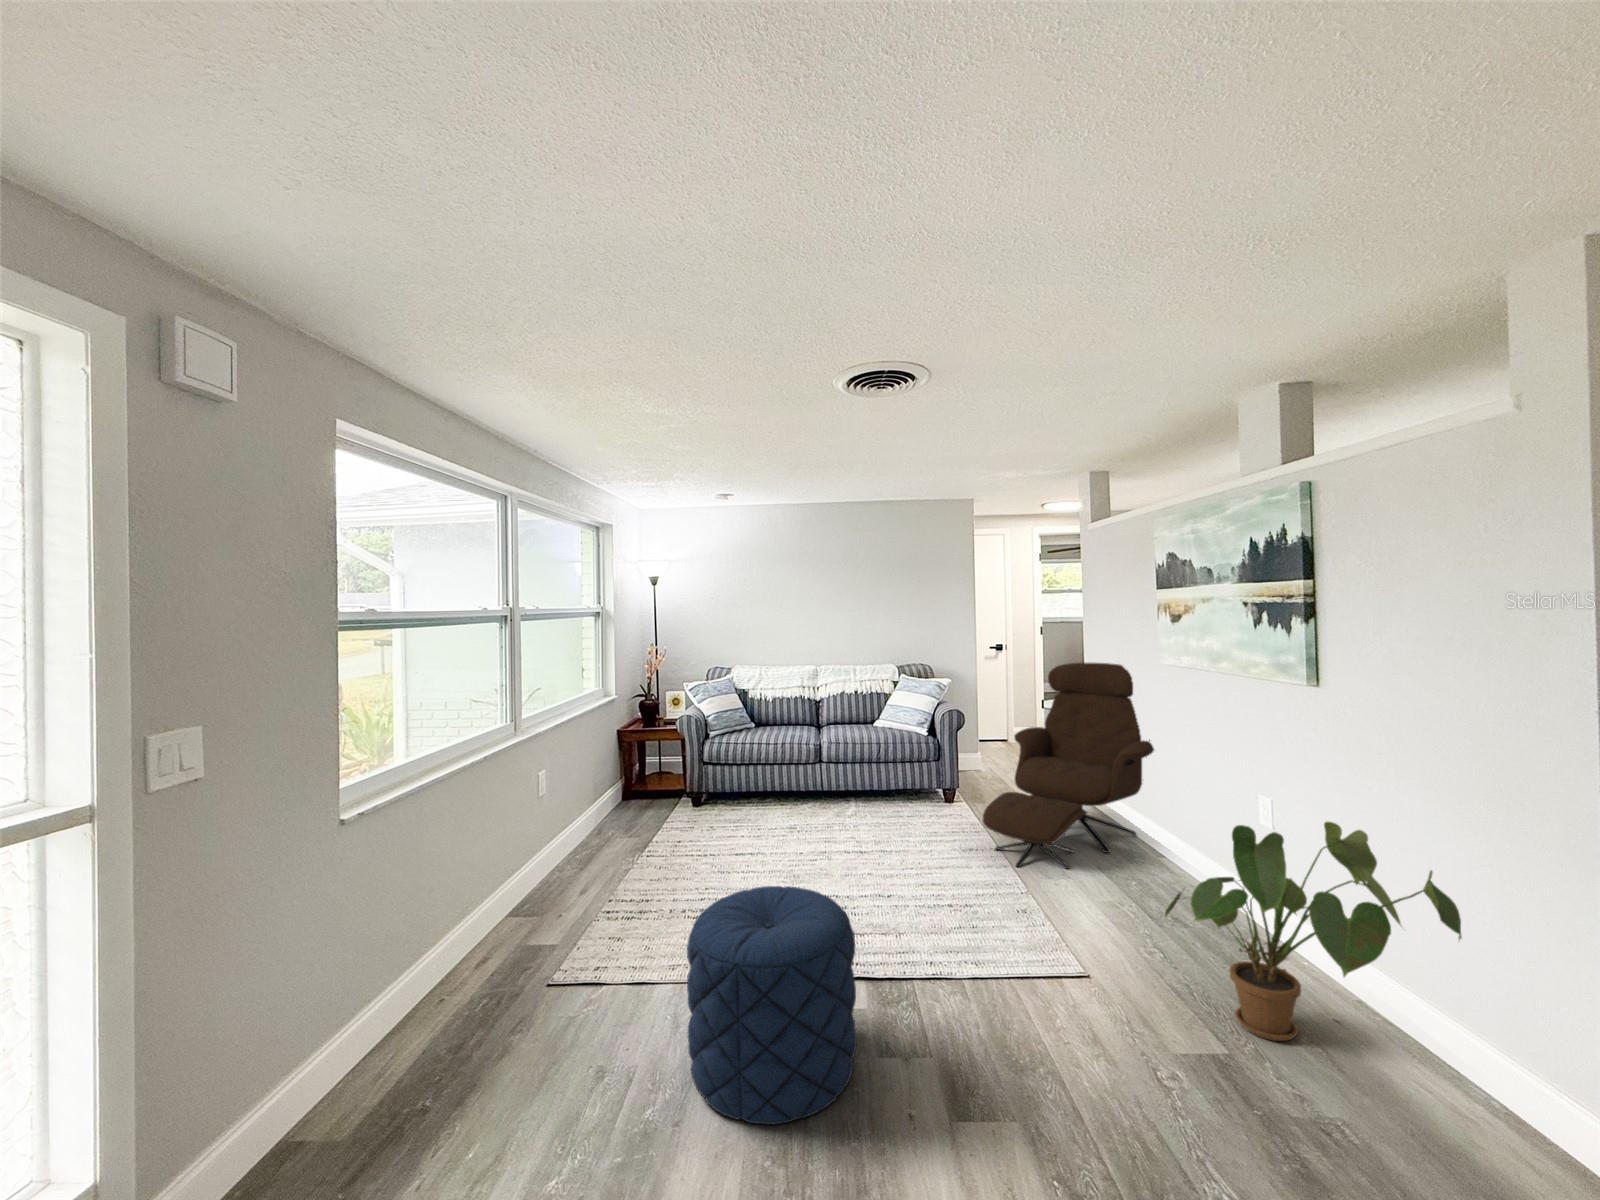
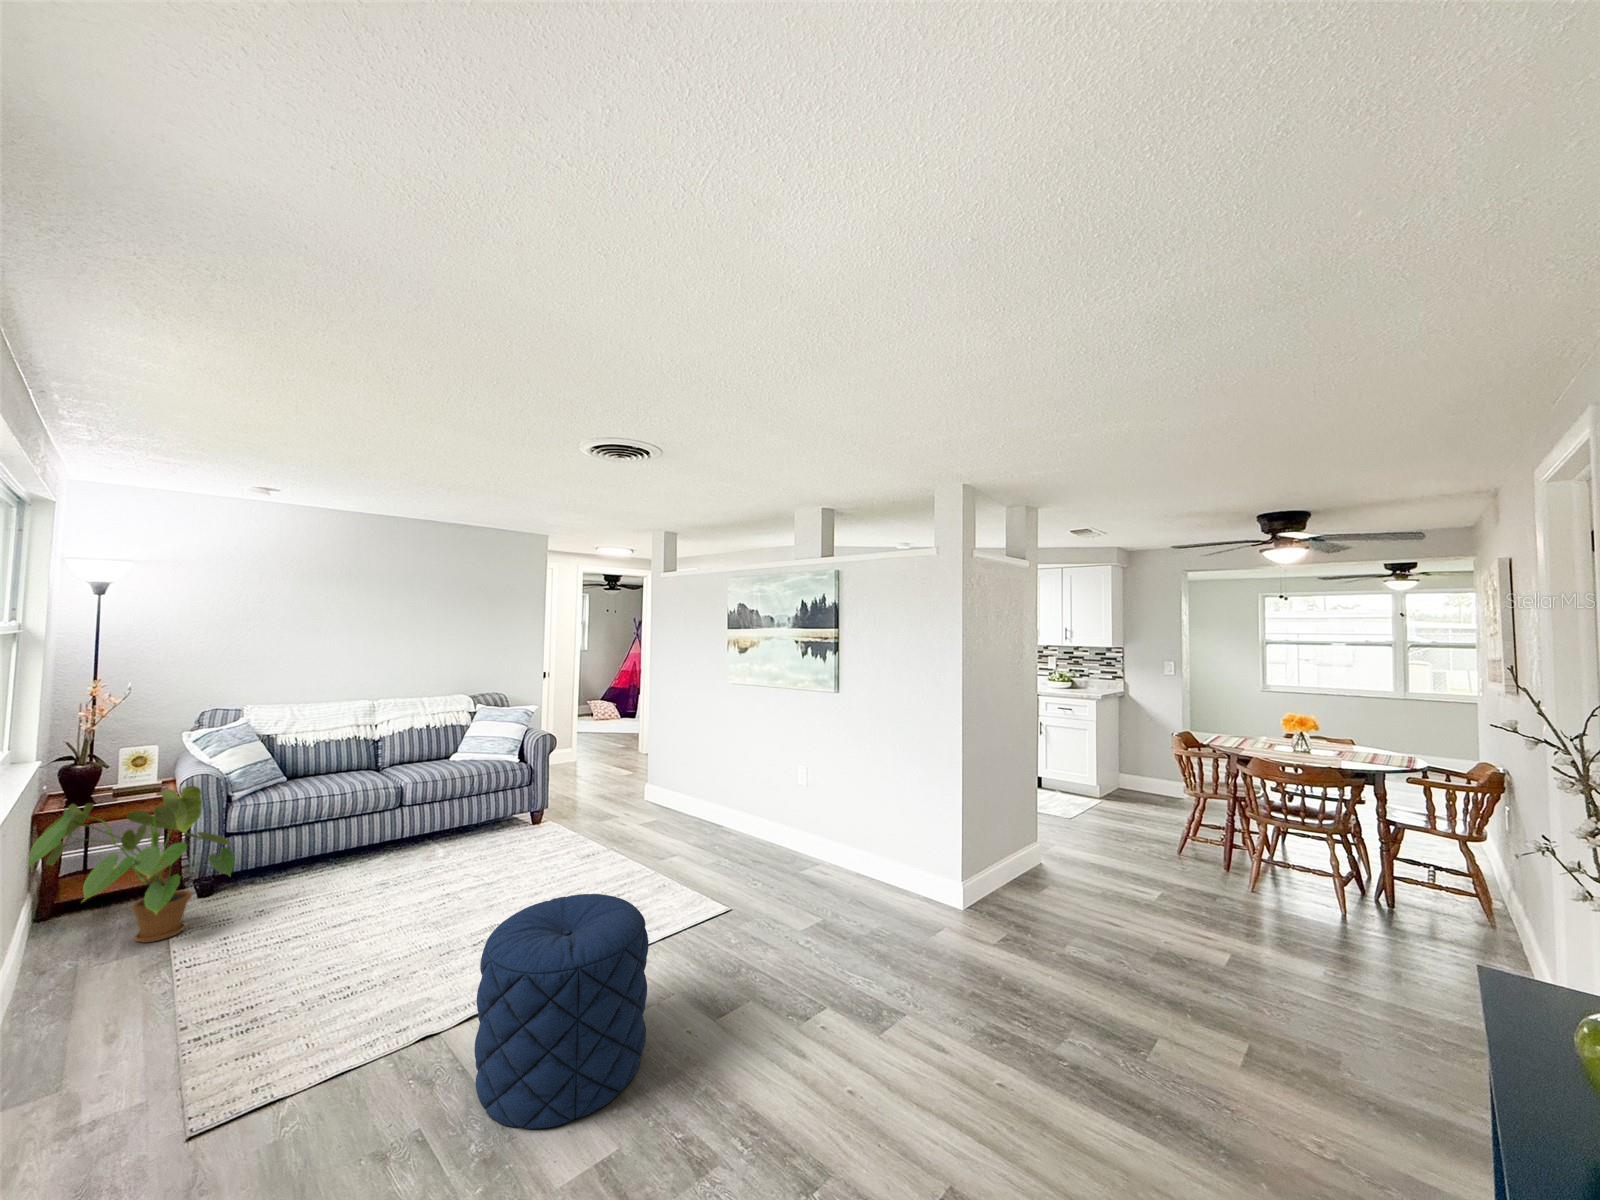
lounge chair: present [983,663,1154,869] -> none [601,686,715,856]
house plant: present [1165,822,1462,1041] -> present [29,786,235,943]

